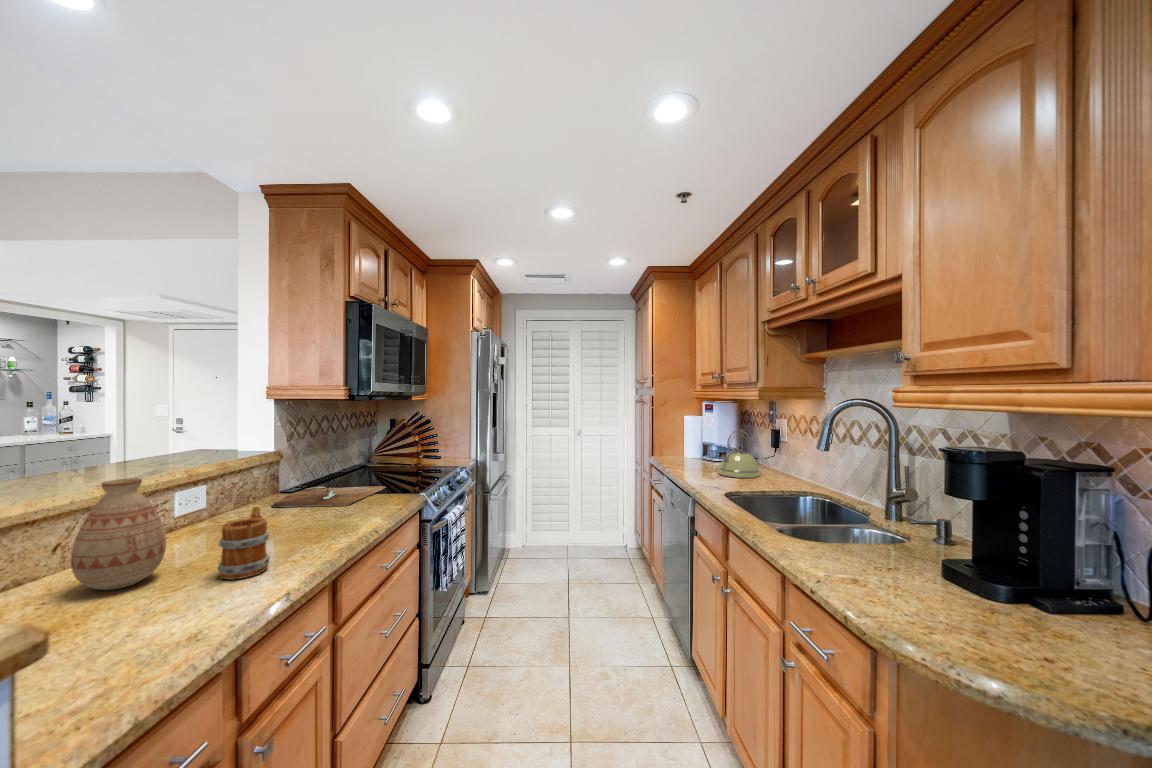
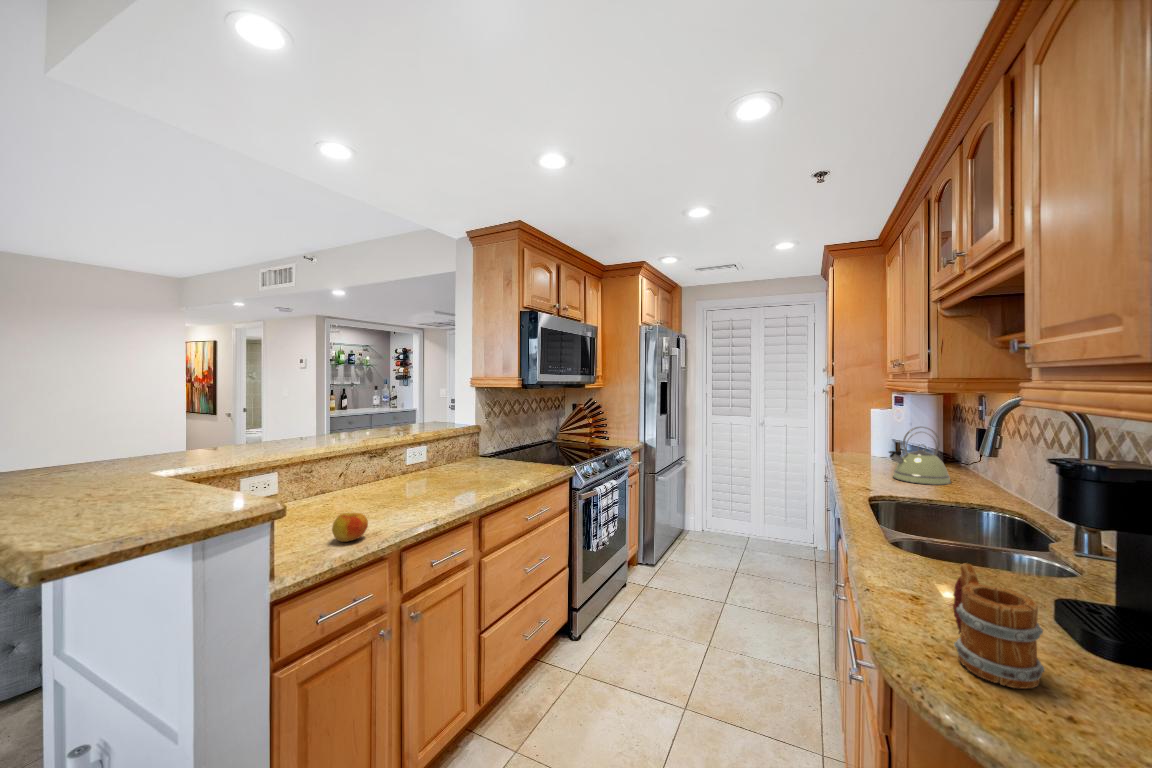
vase: present [71,478,166,590] -> none [342,437,387,502]
cutting board: present [272,486,386,507] -> none [467,454,551,470]
mug: present [217,506,270,579] -> present [953,564,1044,689]
apple: none [105,612,182,672] -> present [332,513,368,542]

